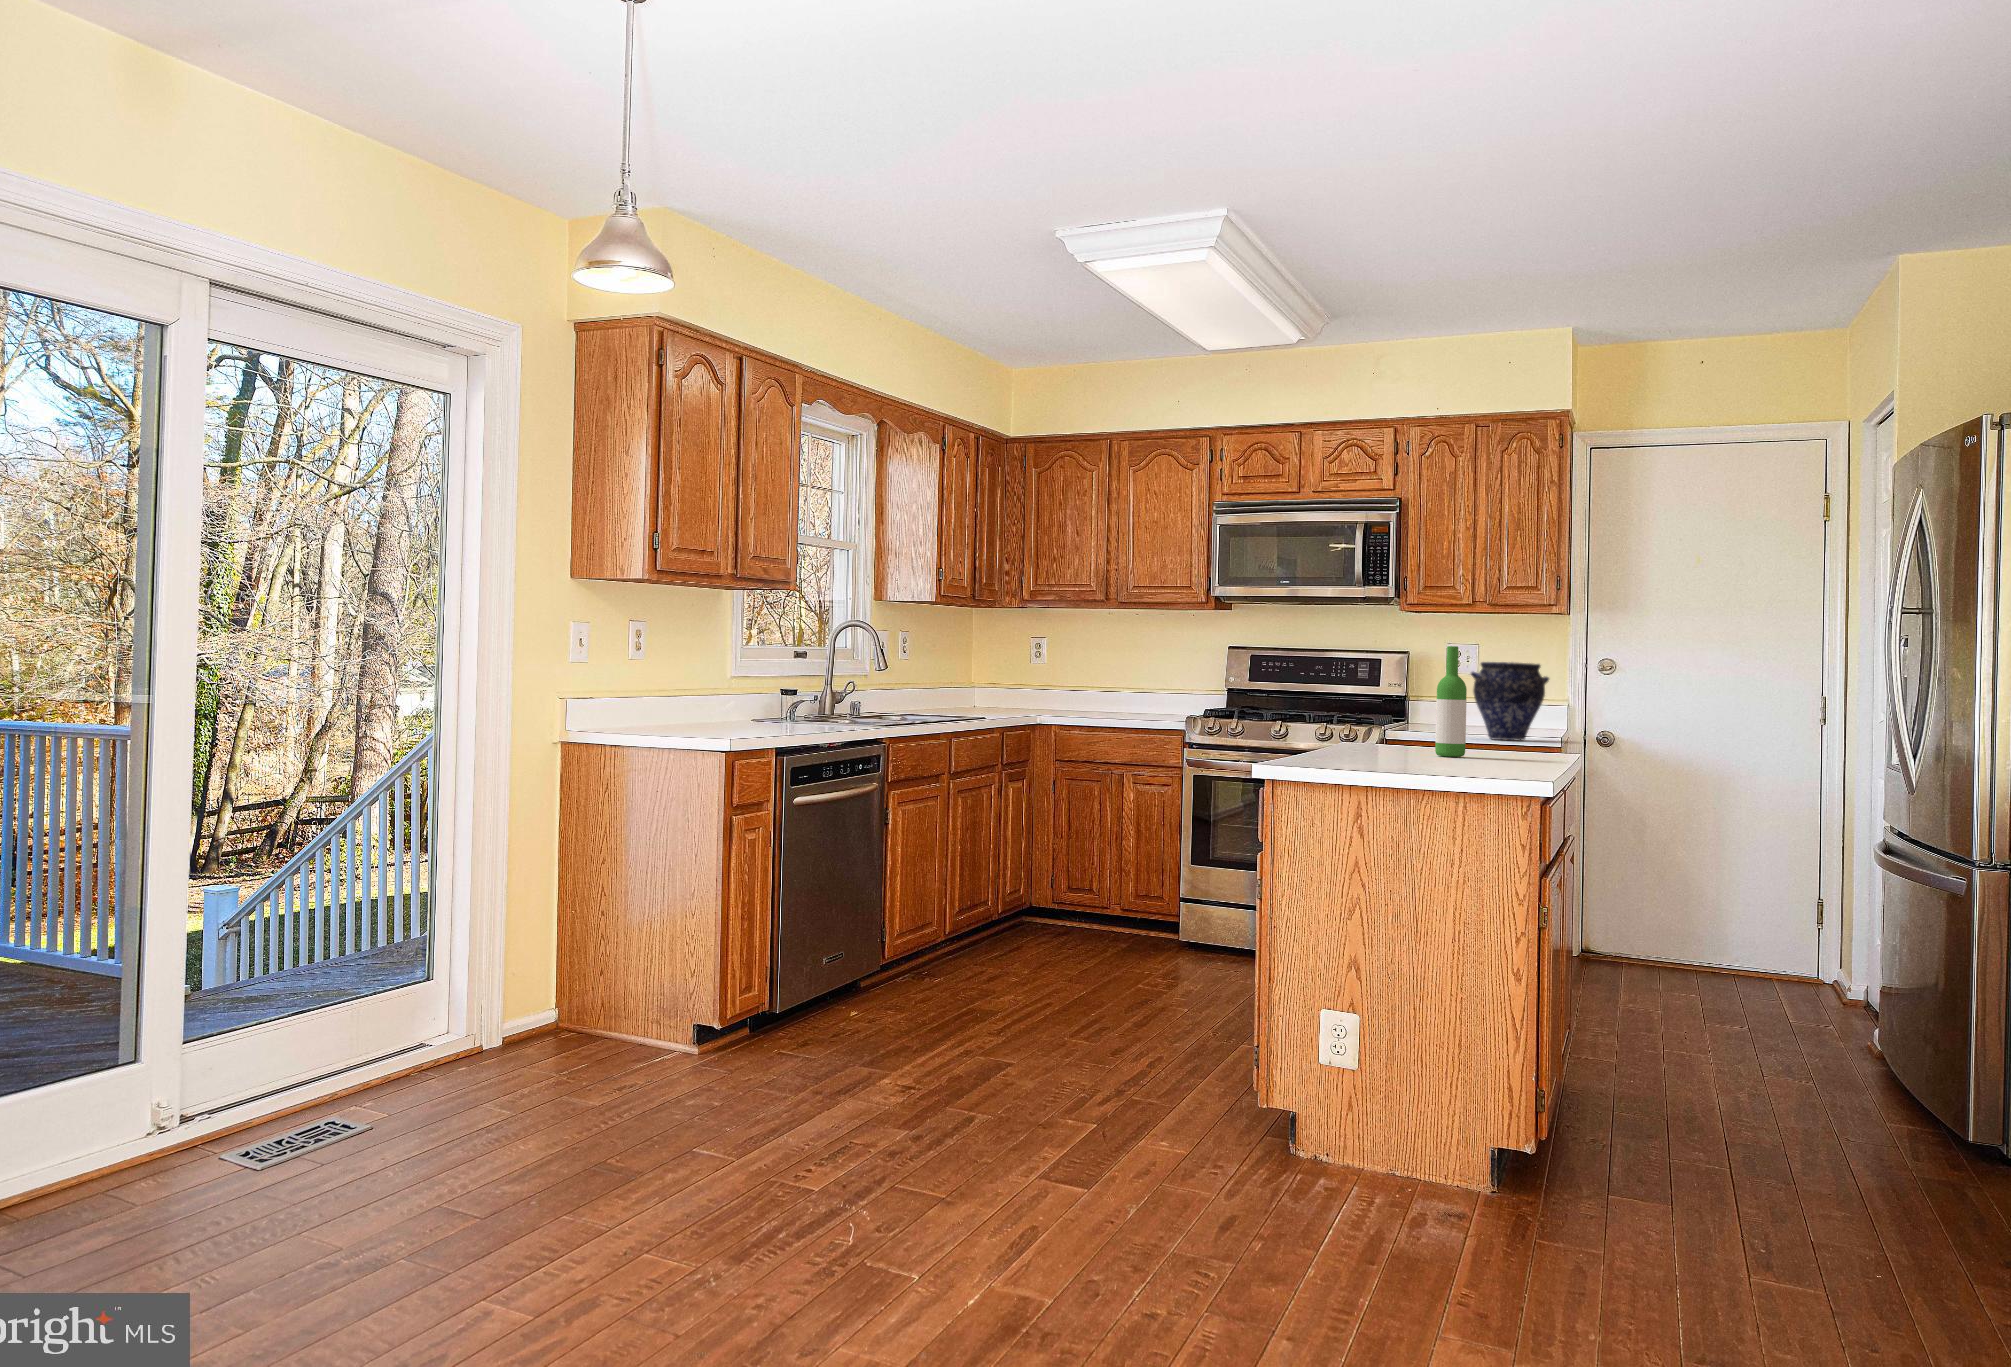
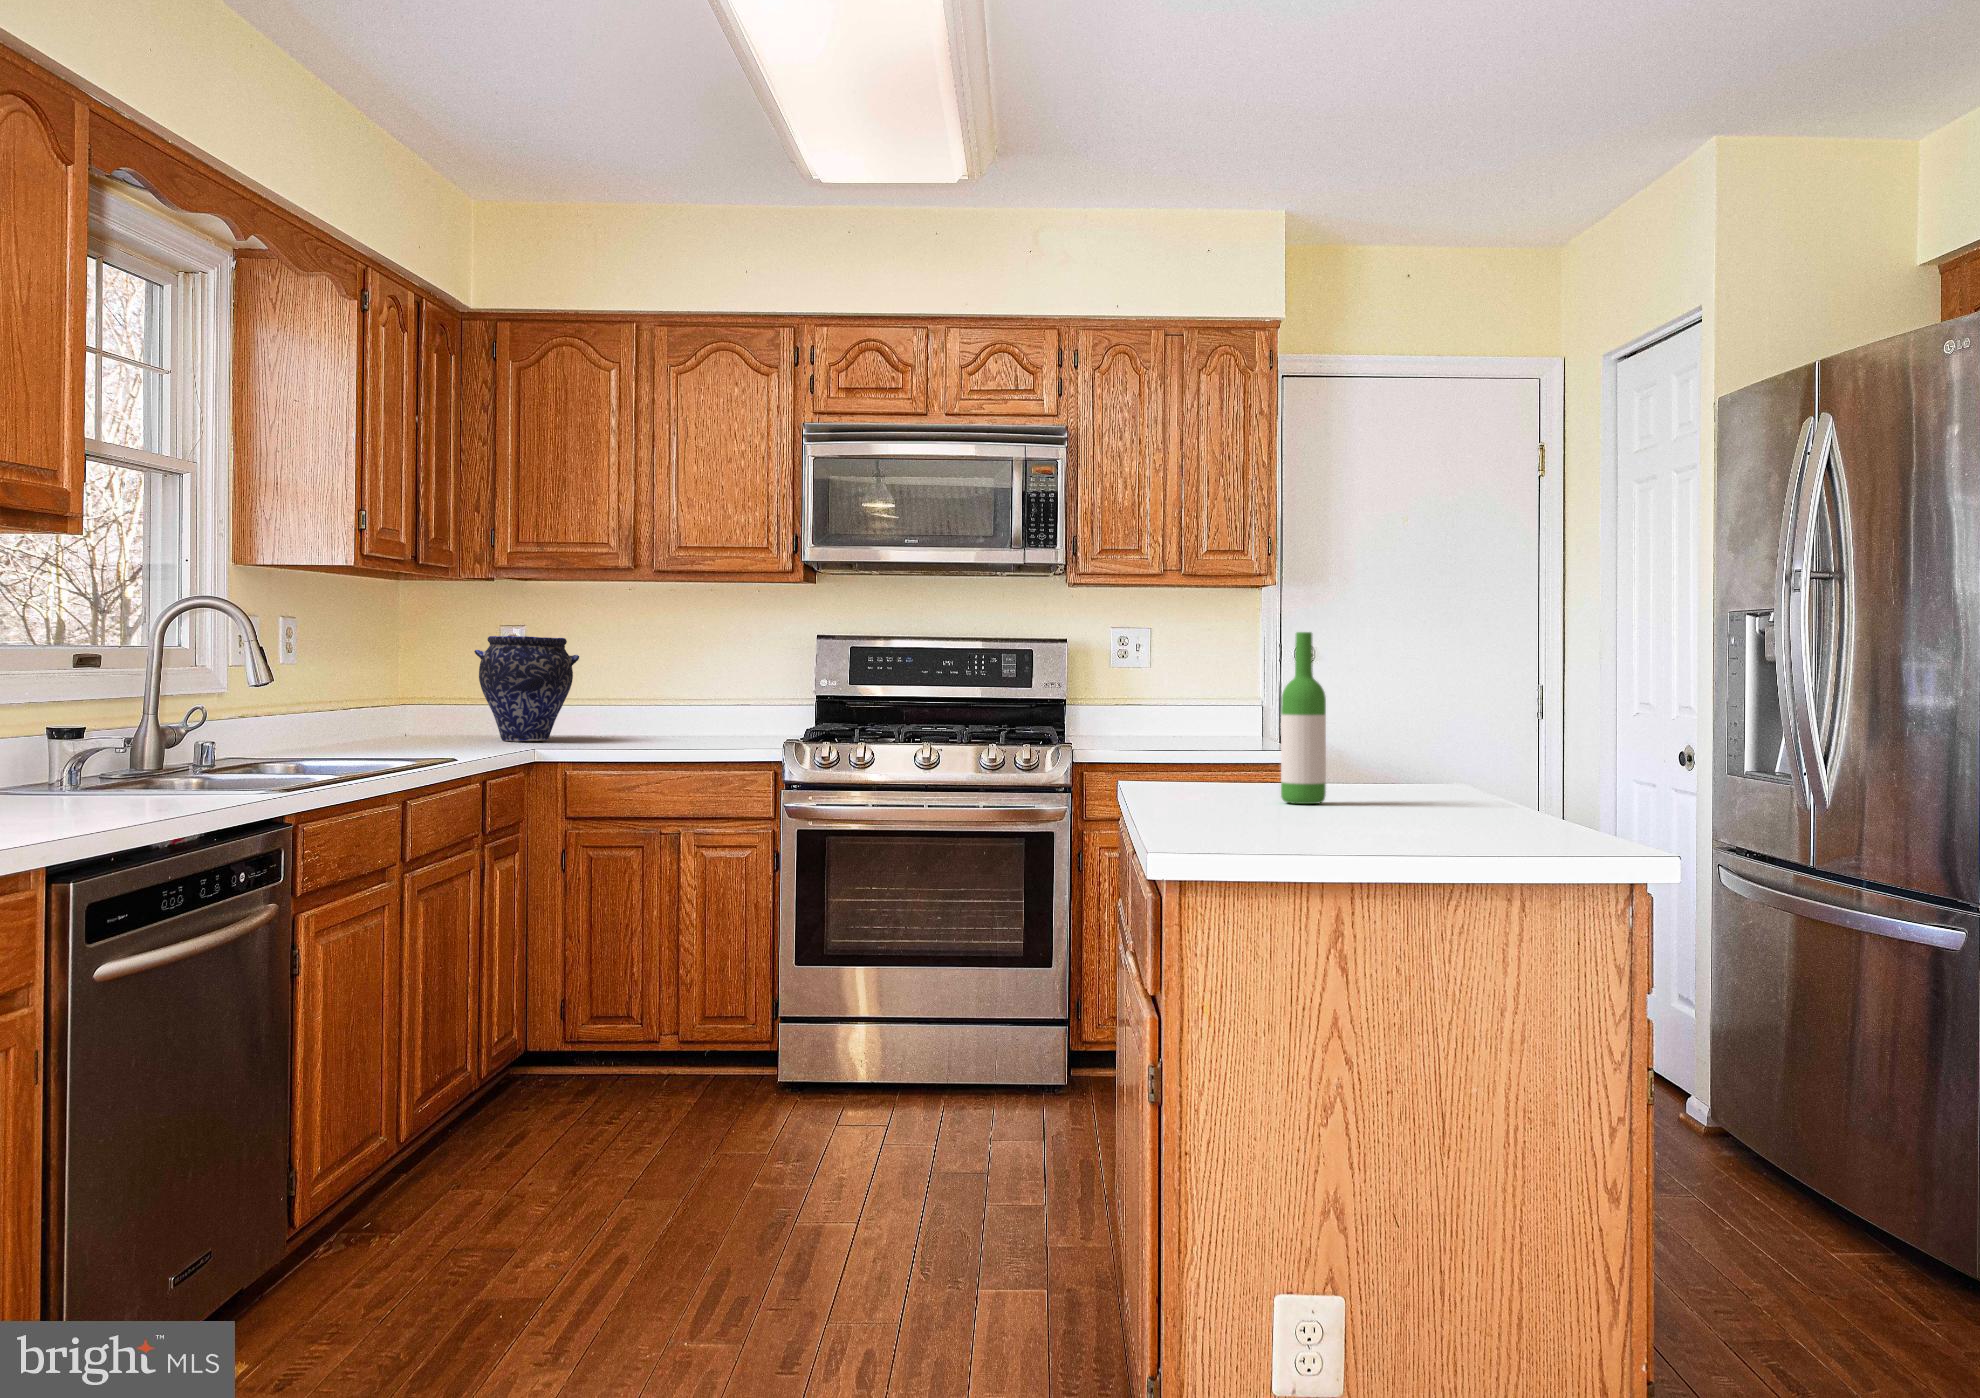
vase: present [1471,662,1549,741] -> present [474,636,579,741]

